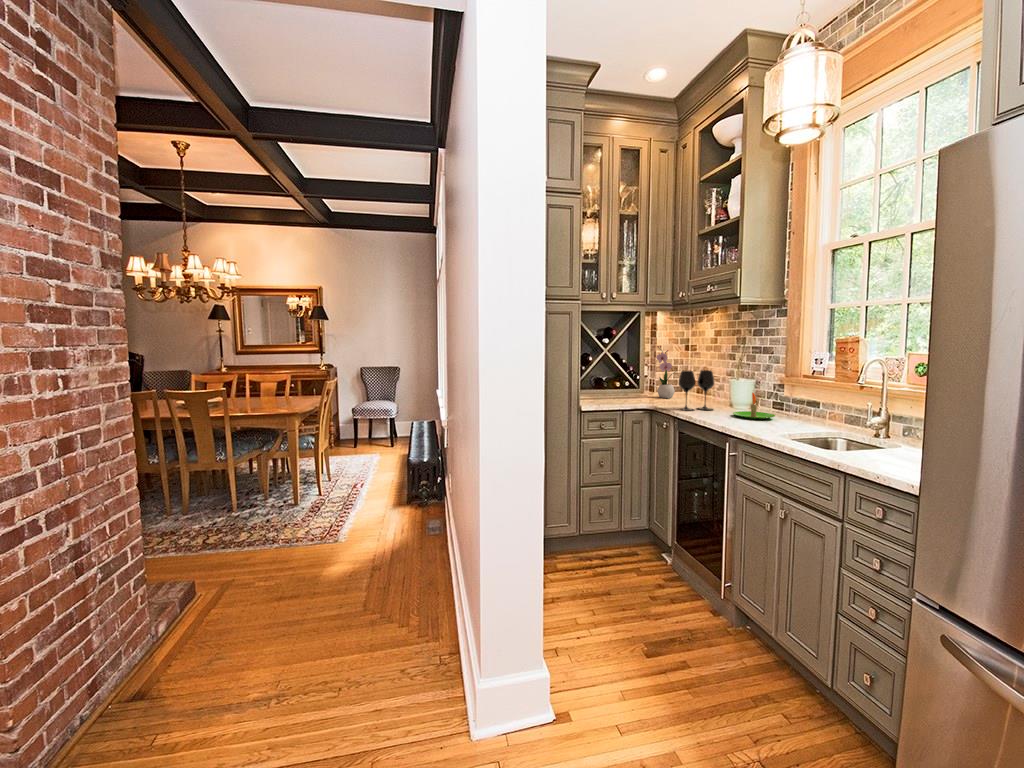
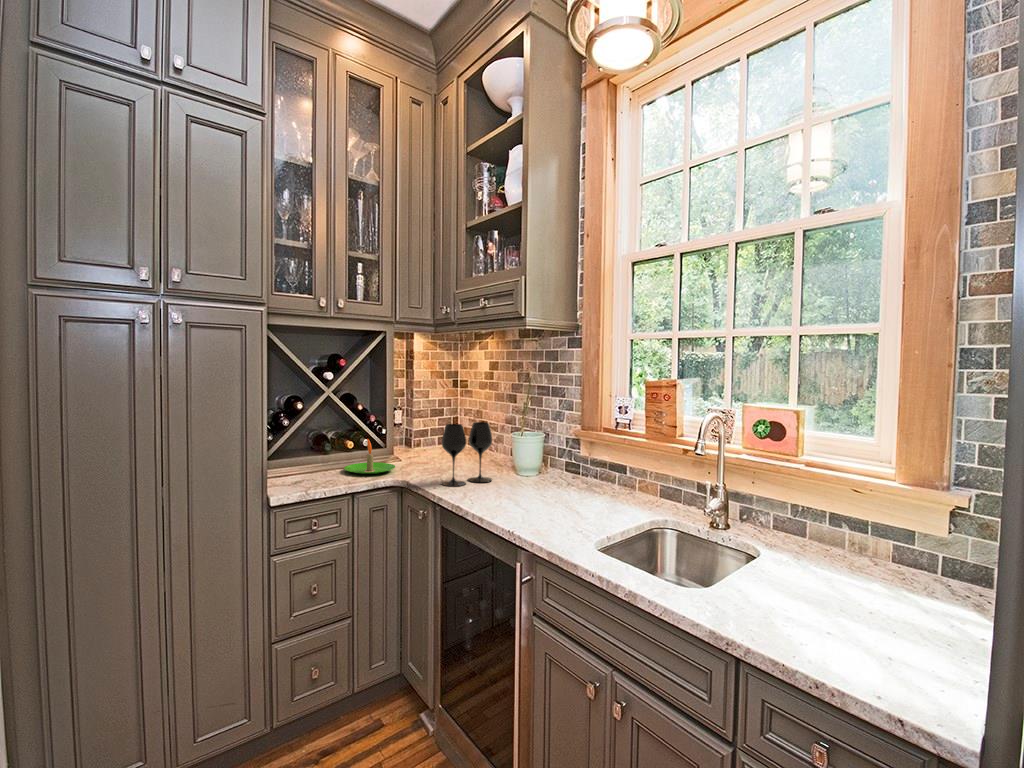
flower arrangement: present [656,346,675,398] -> none [412,382,442,459]
candle: present [733,393,775,419] -> present [344,439,395,474]

